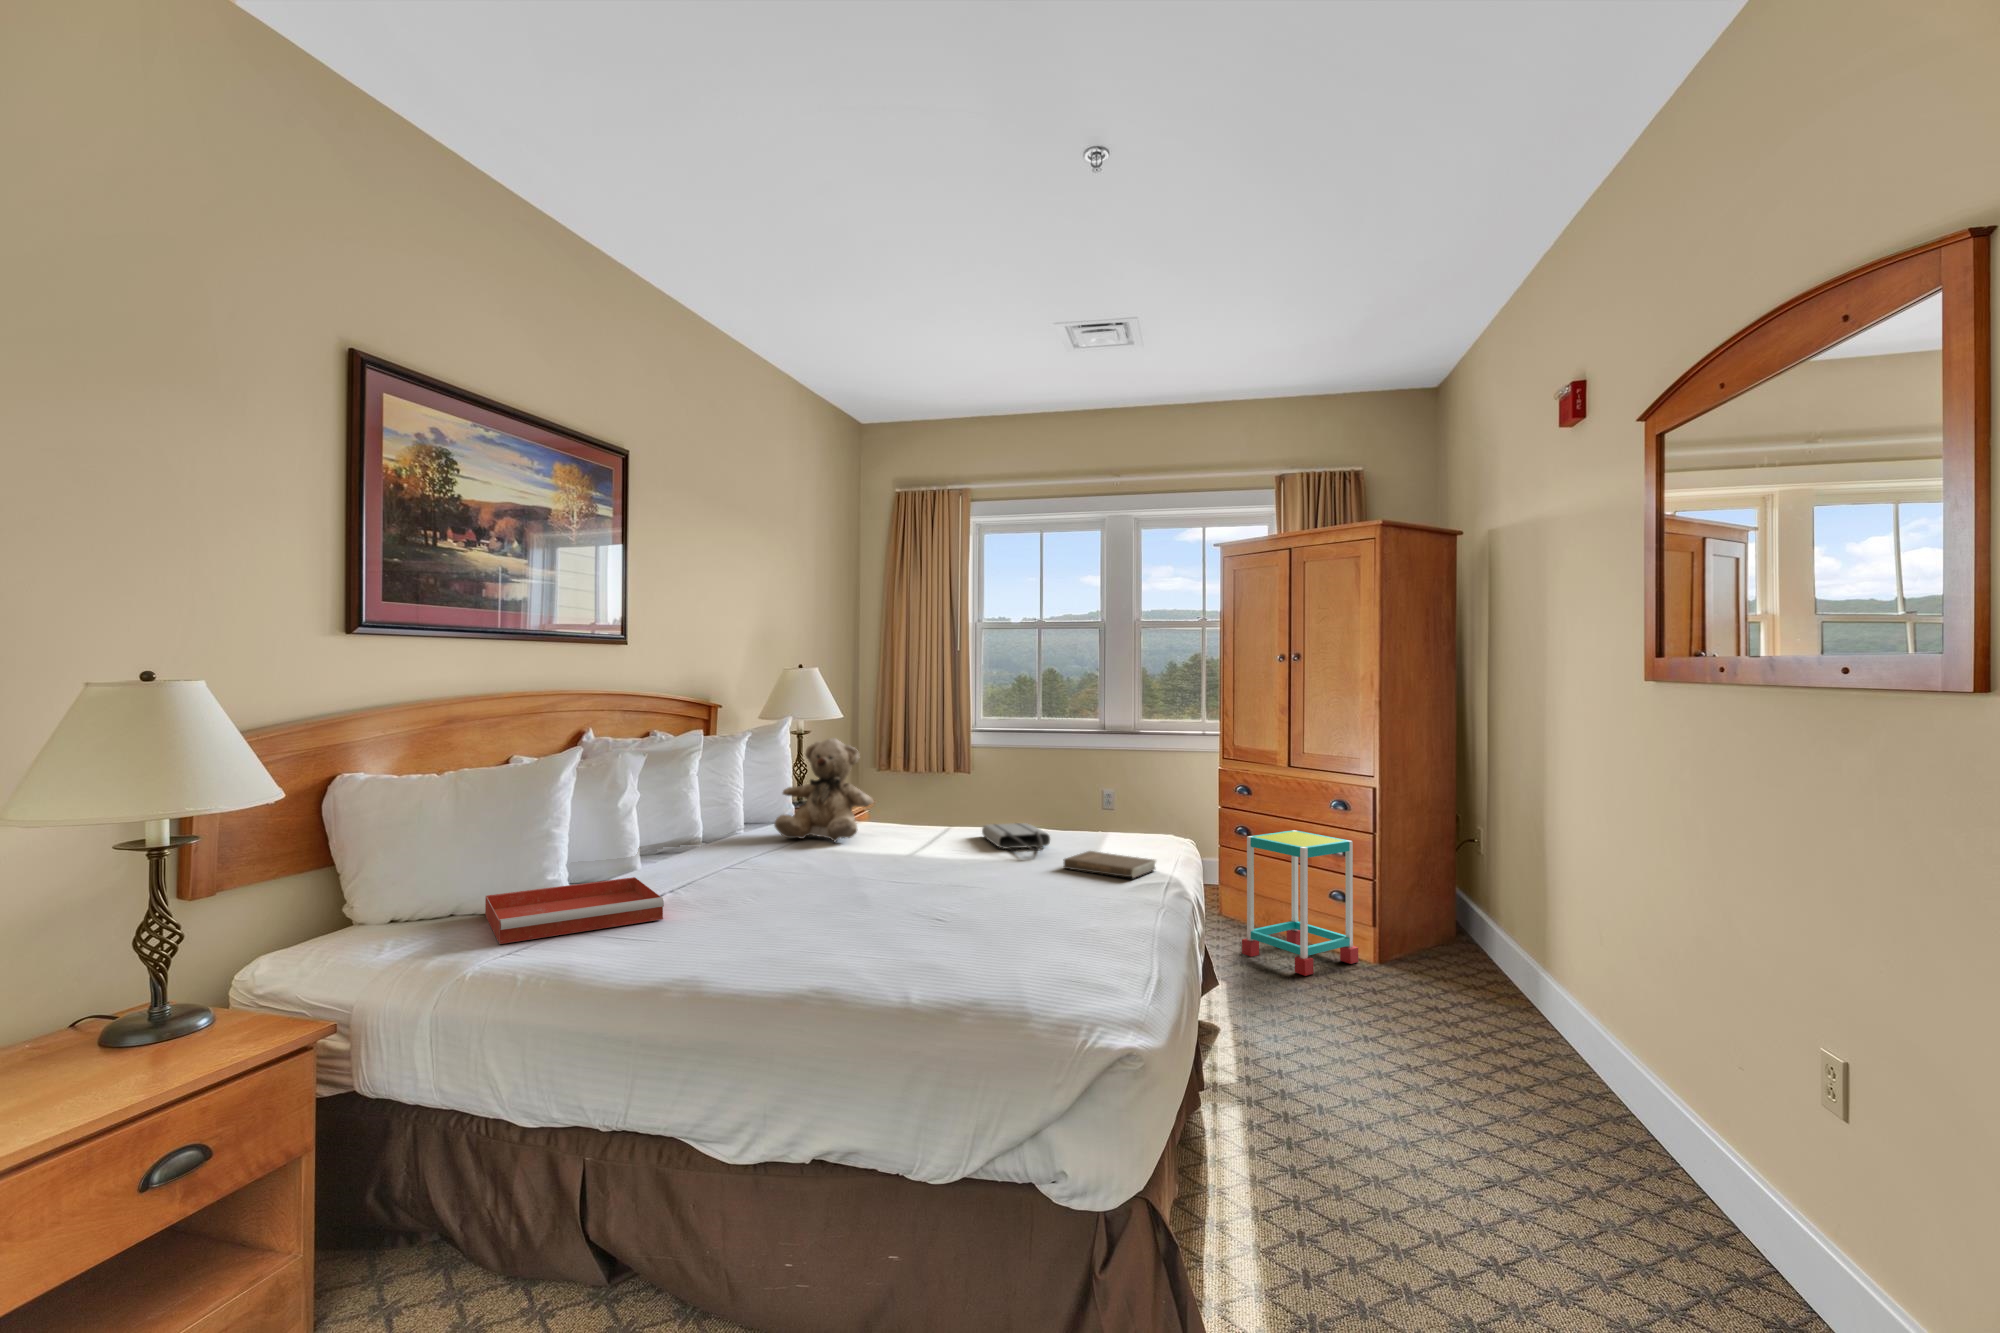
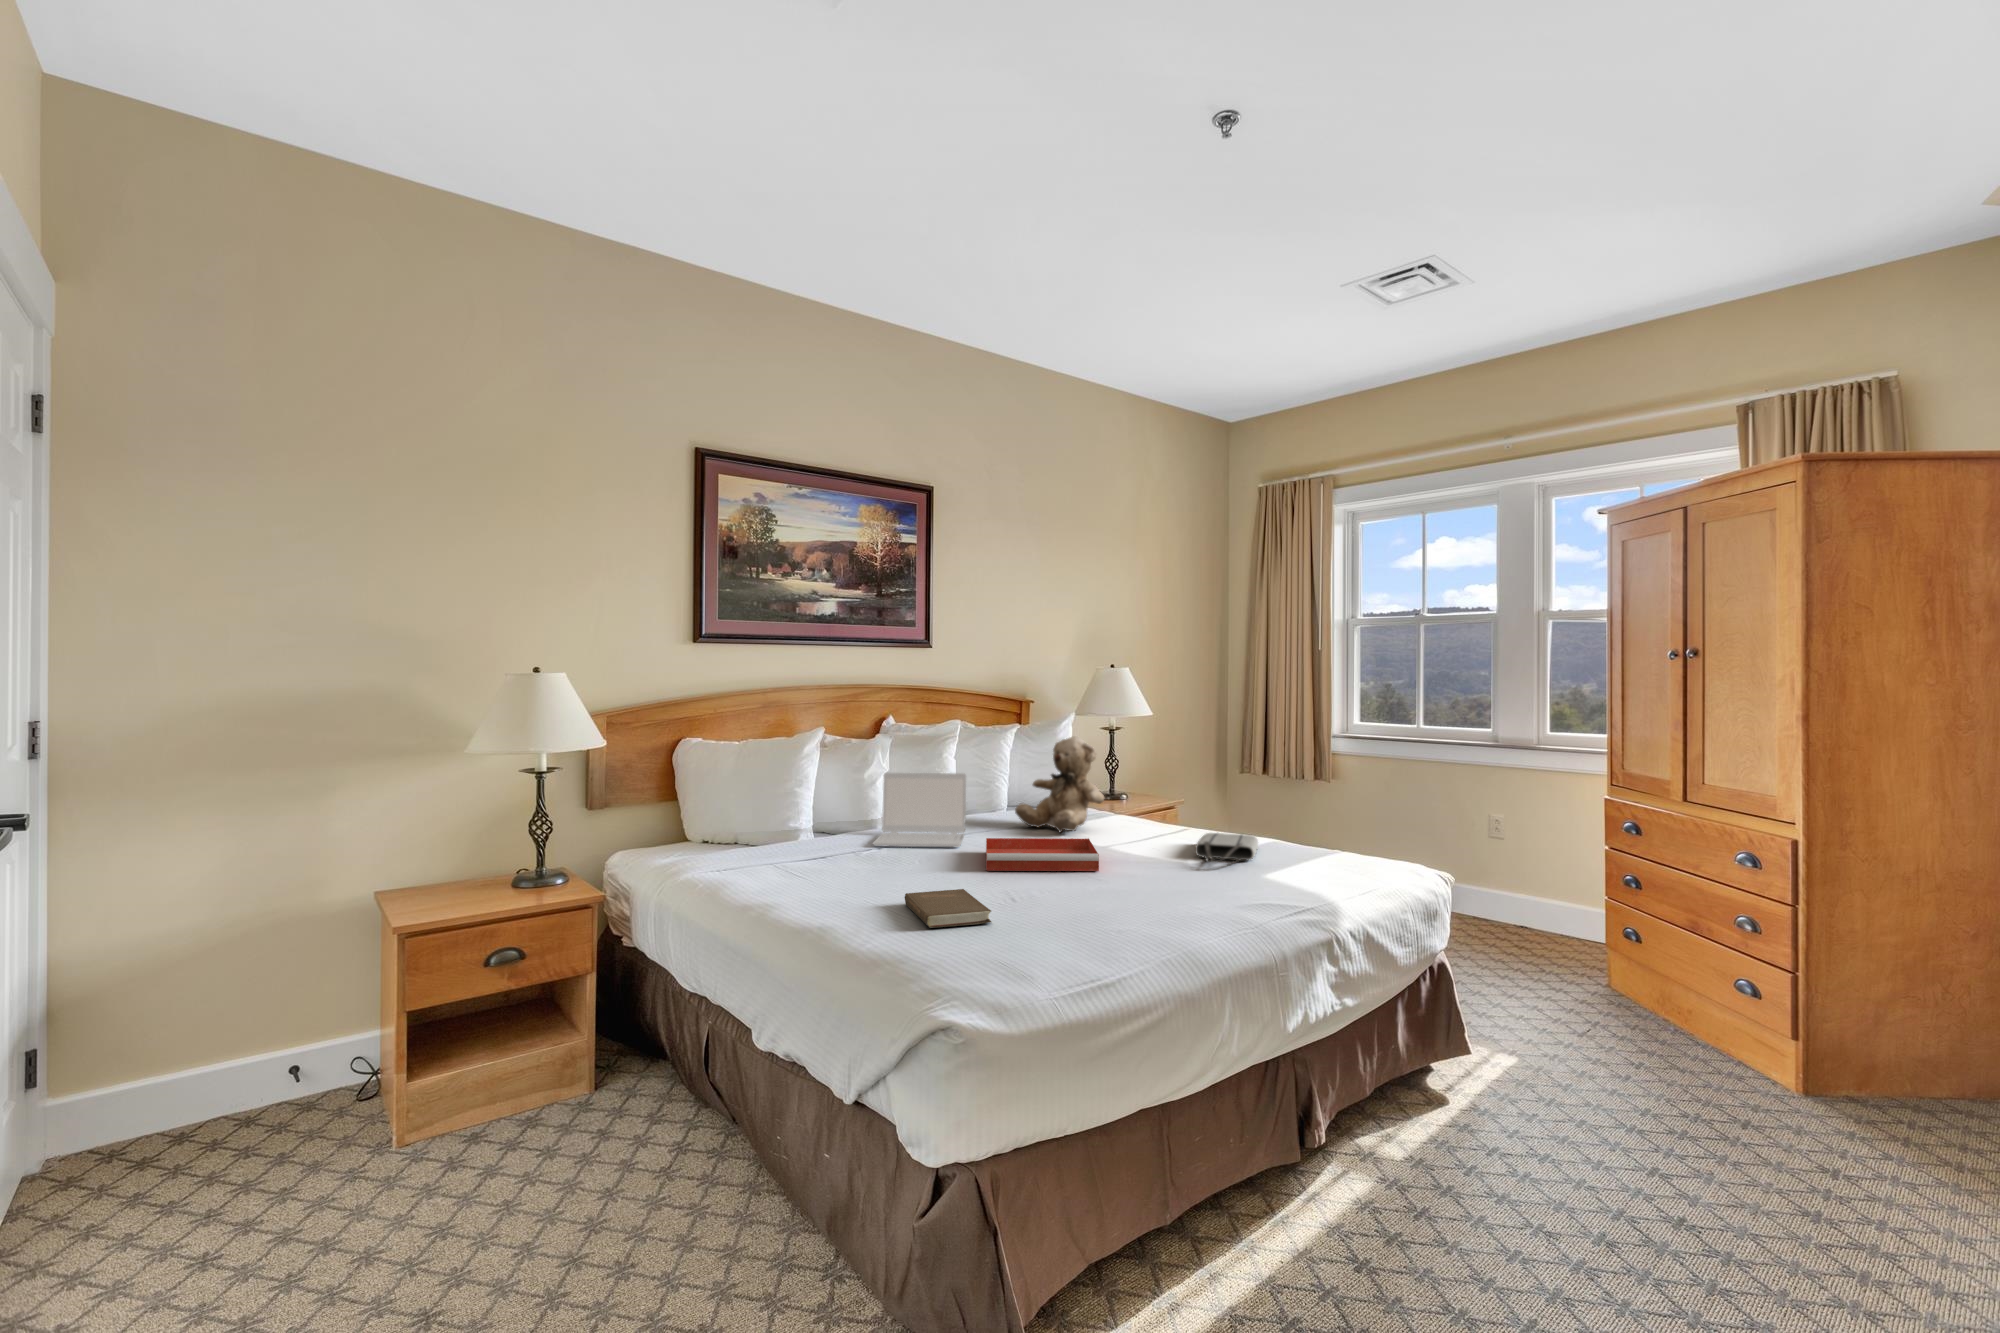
laptop: none [639,786,763,882] -> present [873,773,966,847]
side table: present [1242,830,1358,976] -> none [1582,887,1760,1081]
book: present [1064,851,1156,878] -> present [905,889,991,928]
tray: present [485,877,664,944] -> present [986,838,1099,871]

